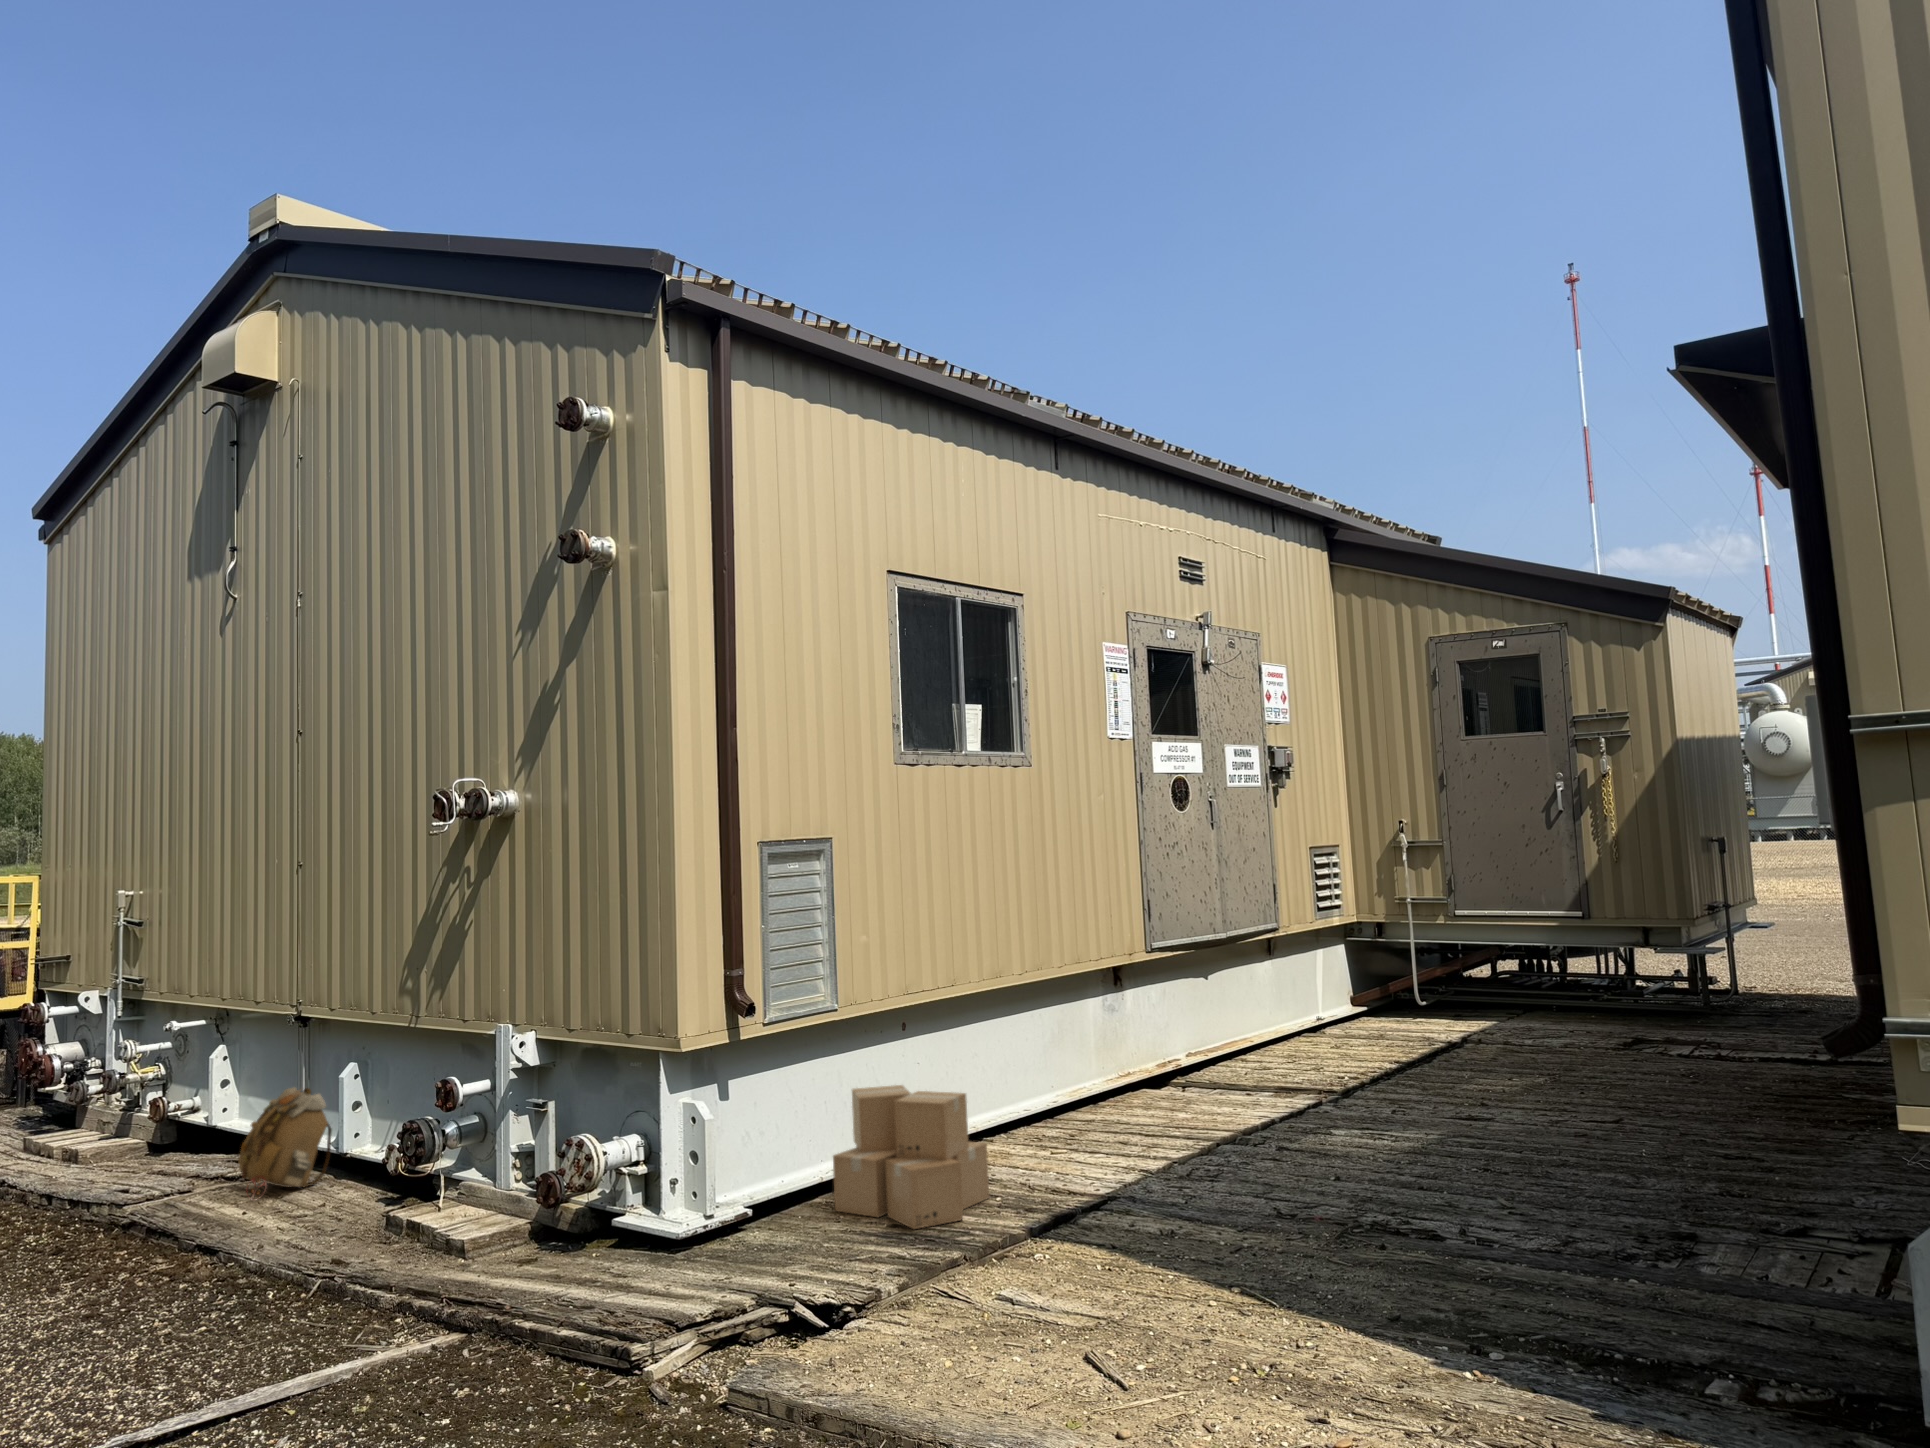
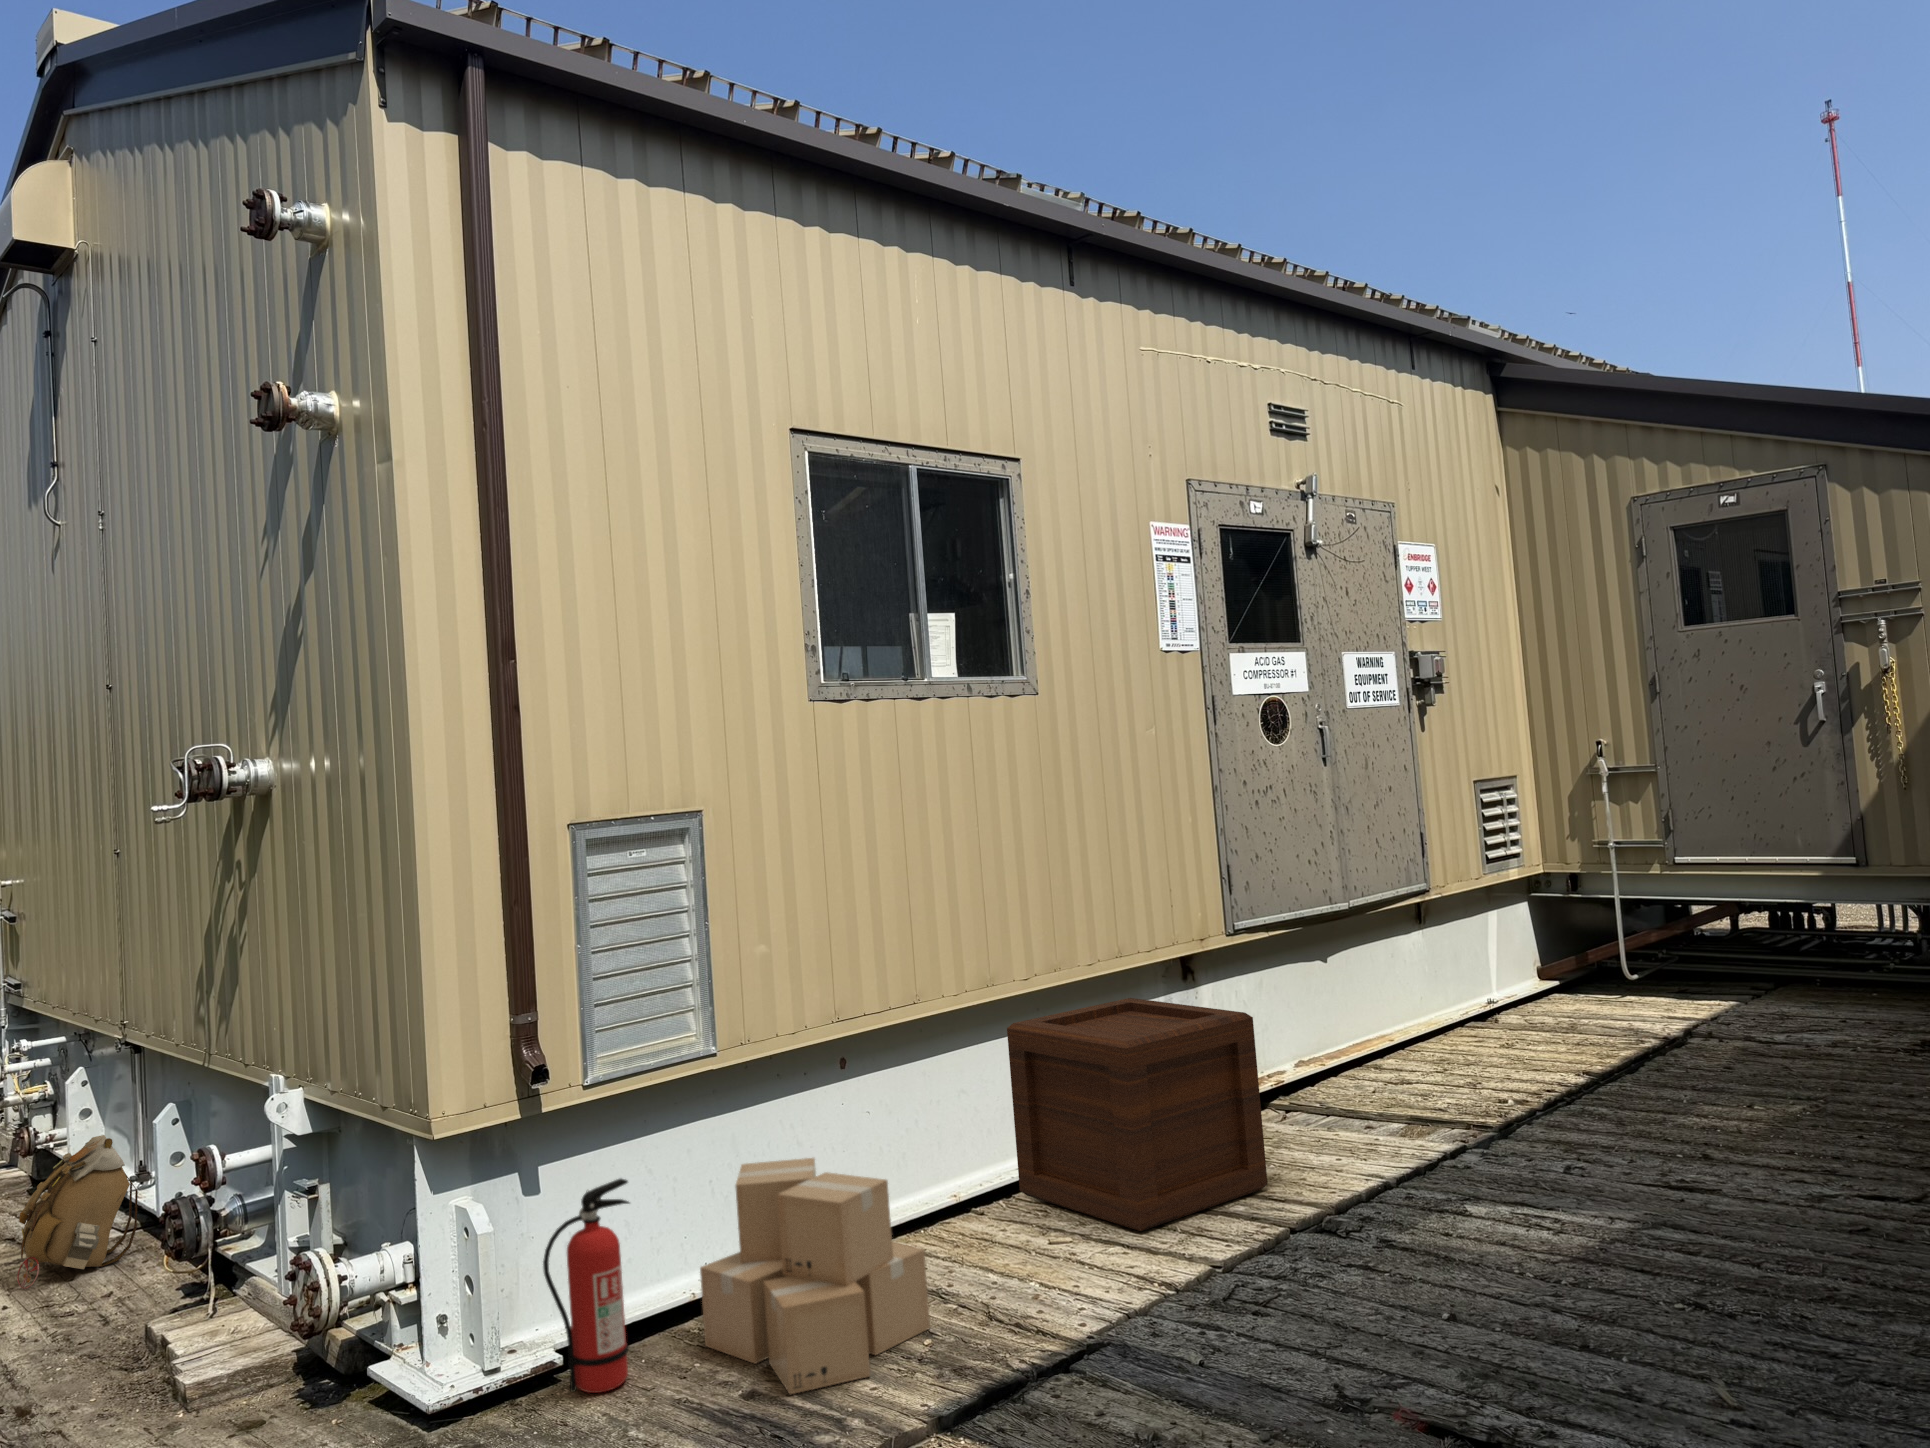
wooden crate: none [1006,993,1190,1149] -> present [1007,998,1268,1231]
fire extinguisher: none [745,1089,794,1234] -> present [543,1179,629,1393]

